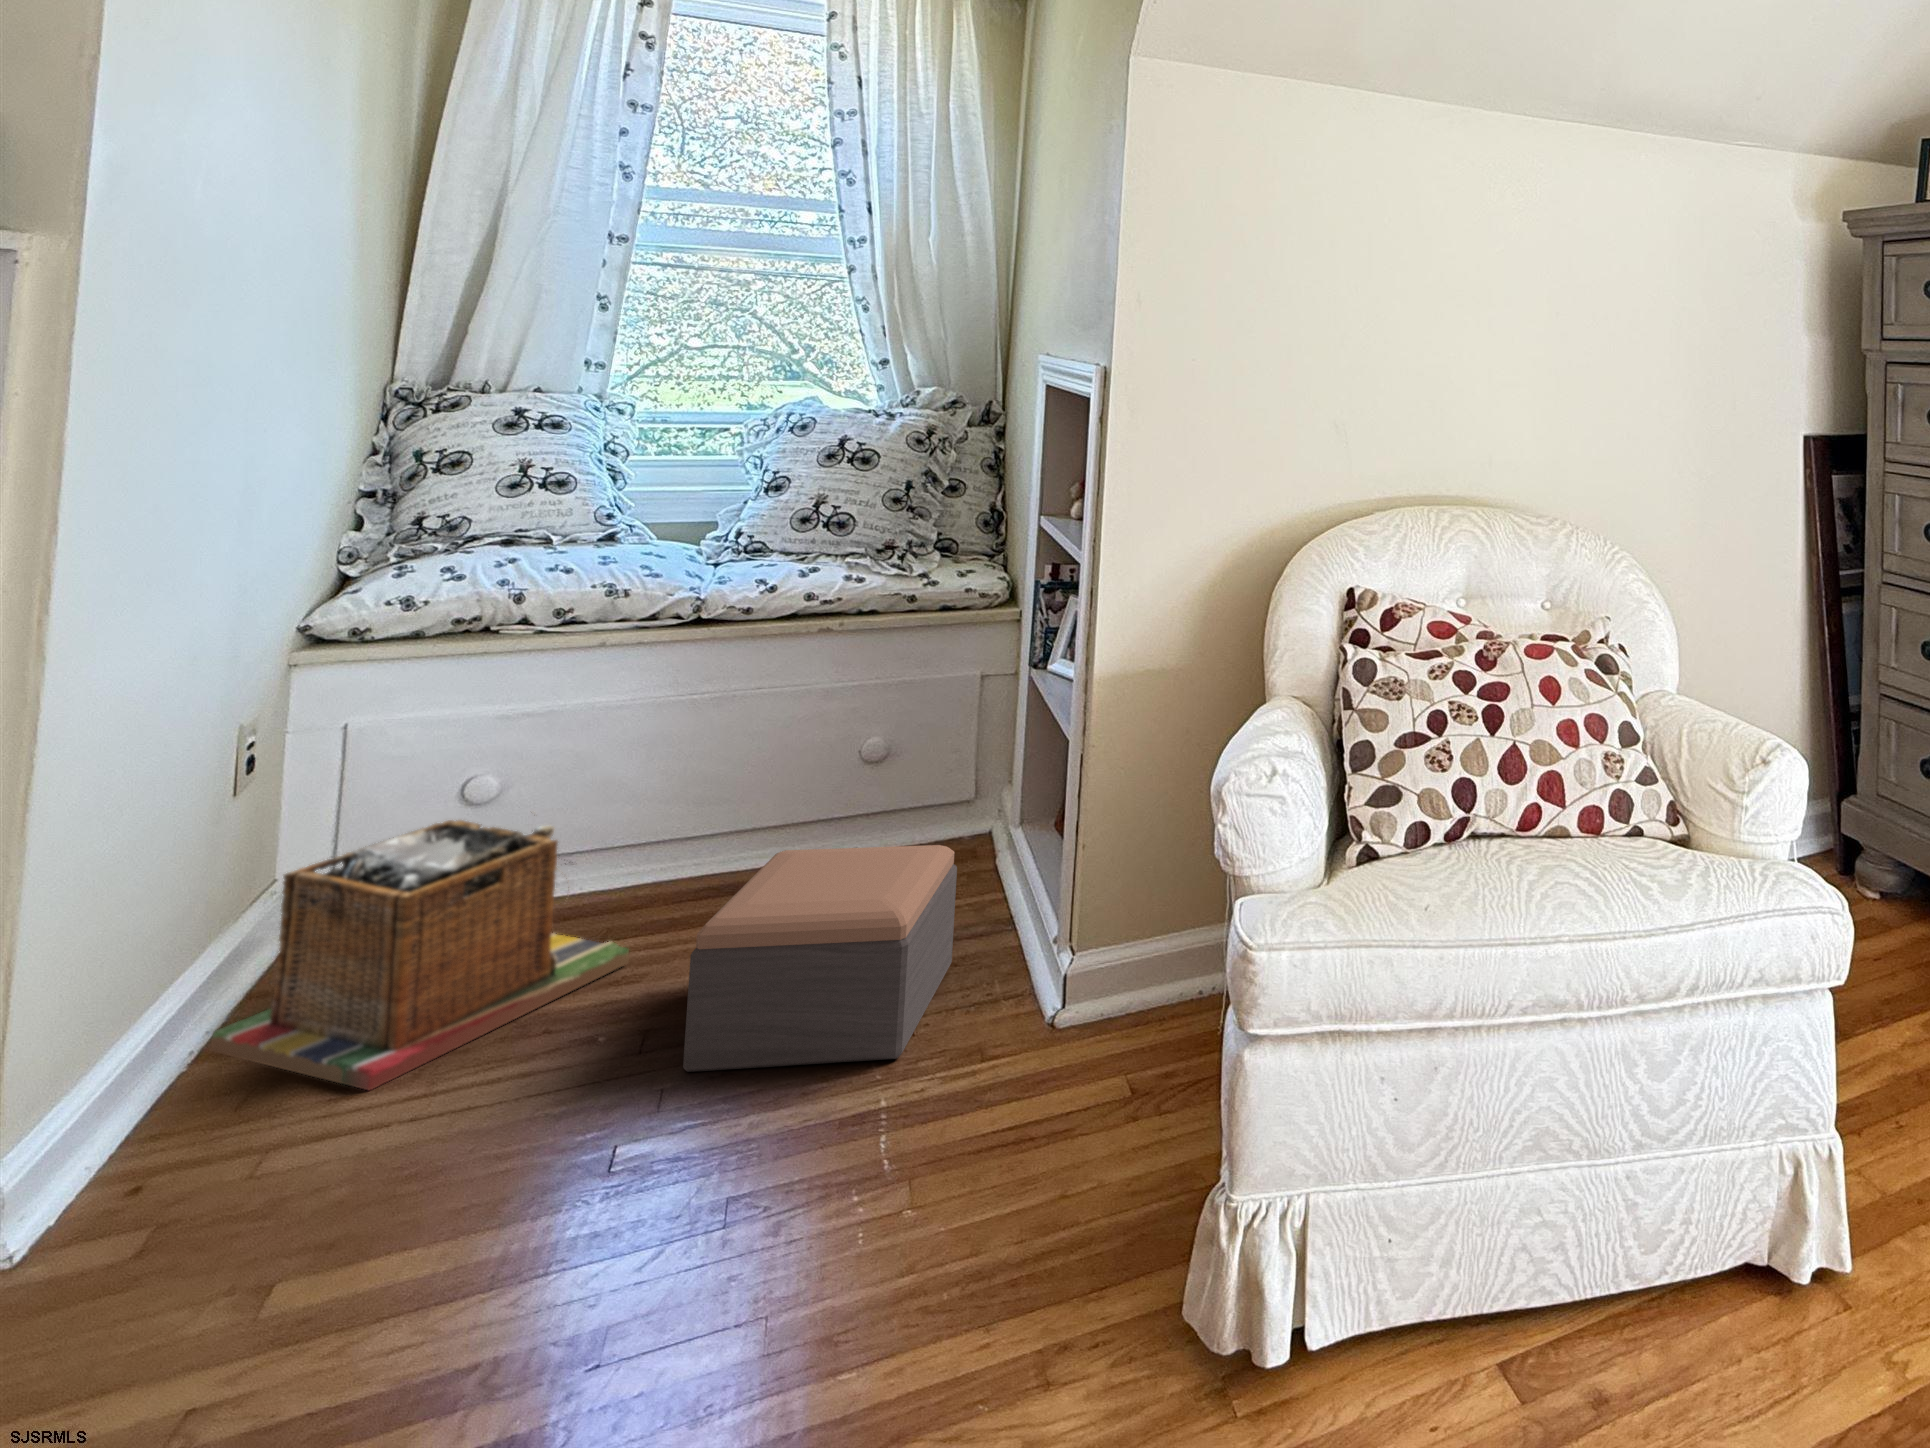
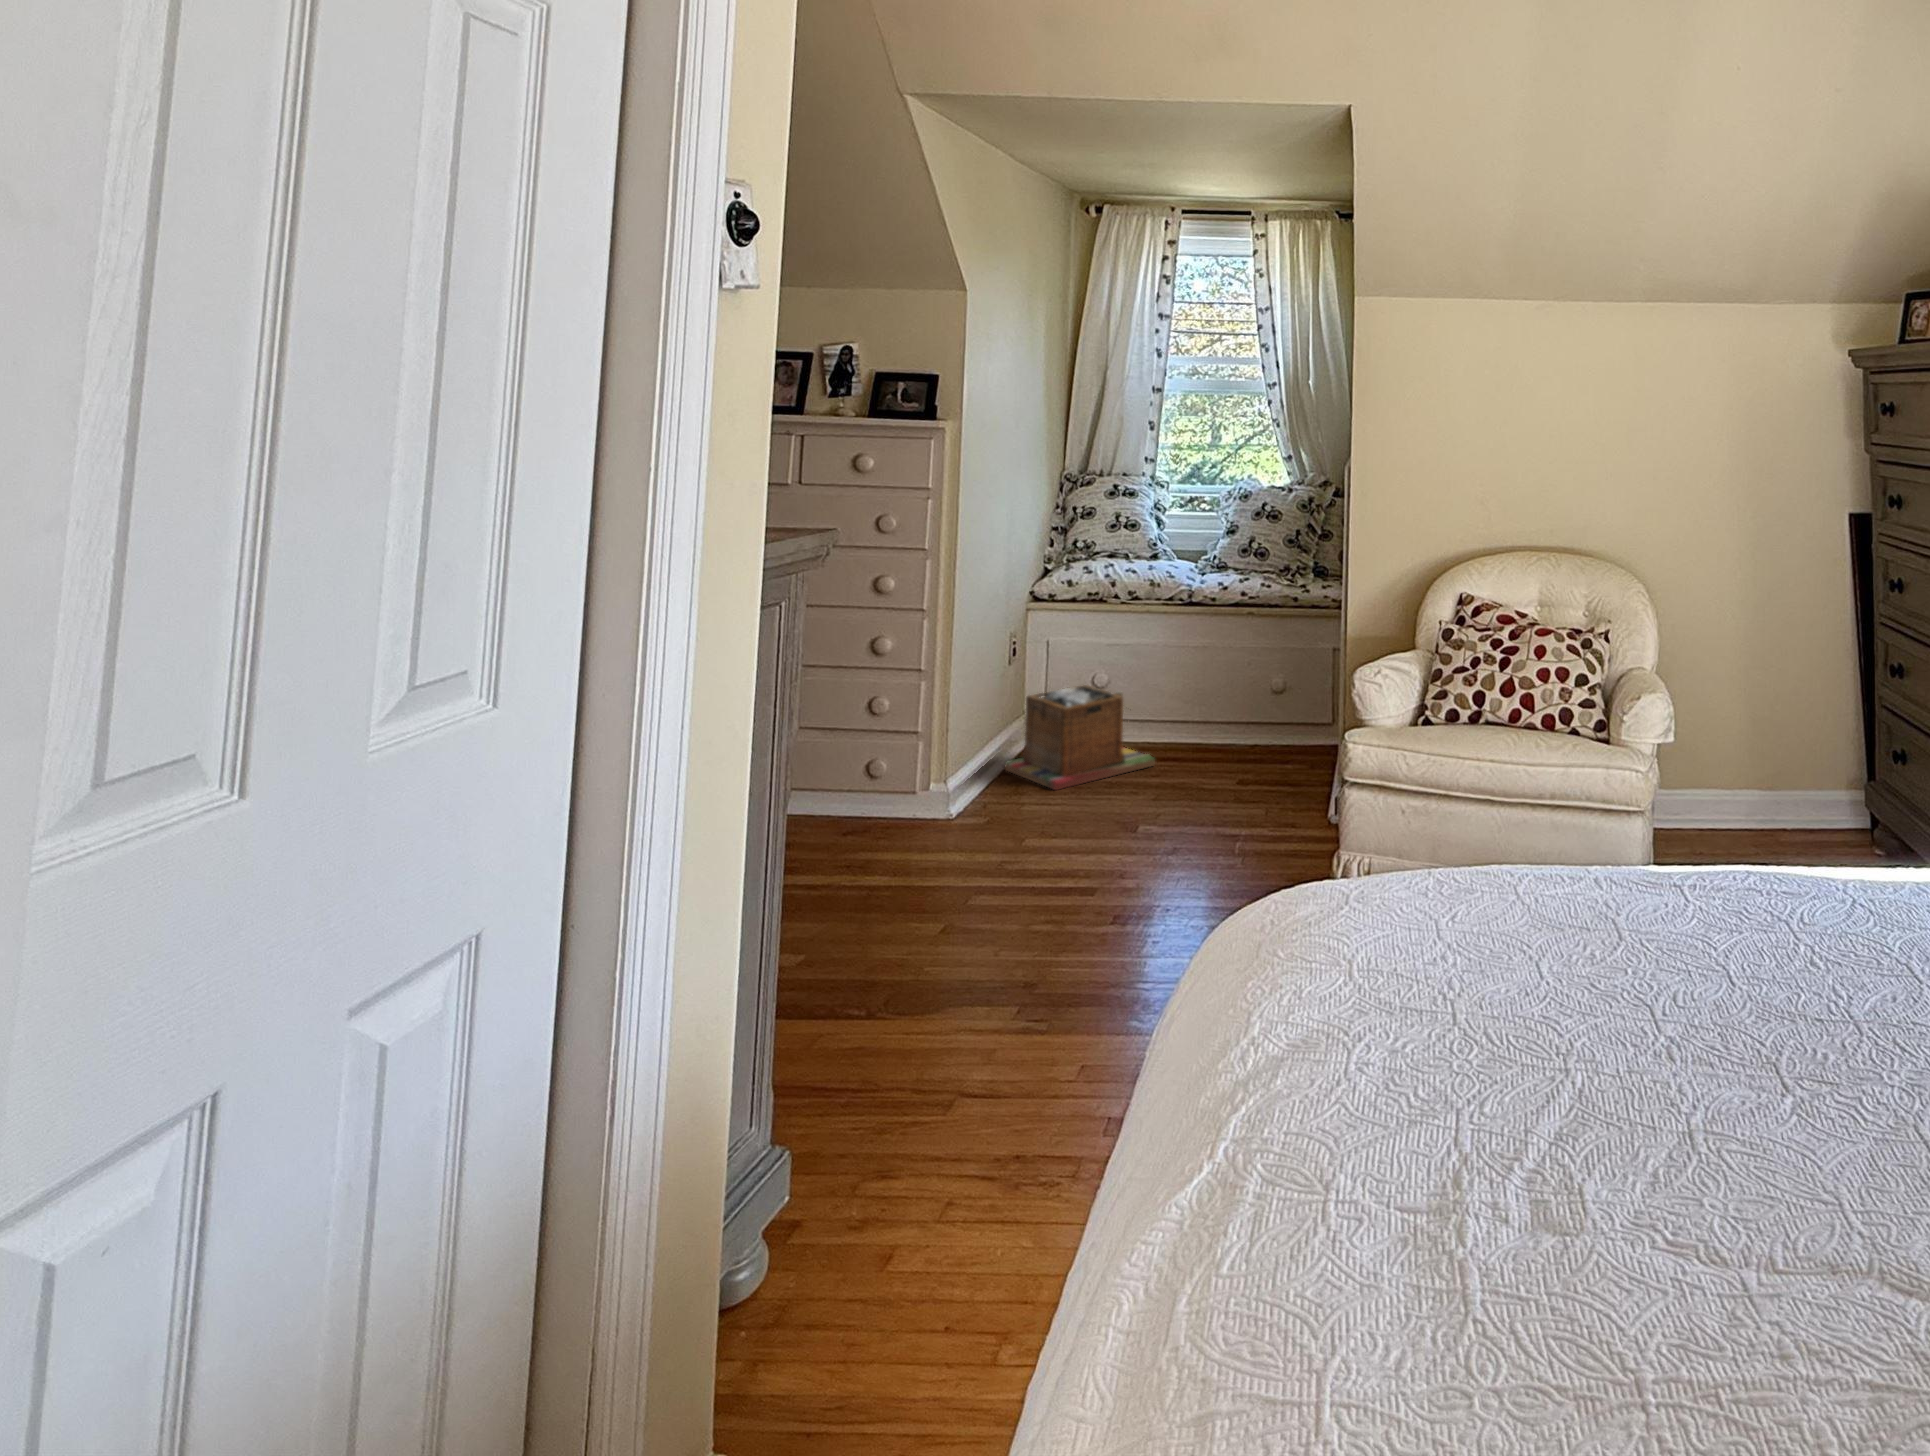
footstool: present [683,845,957,1072] -> none [1166,715,1292,815]

